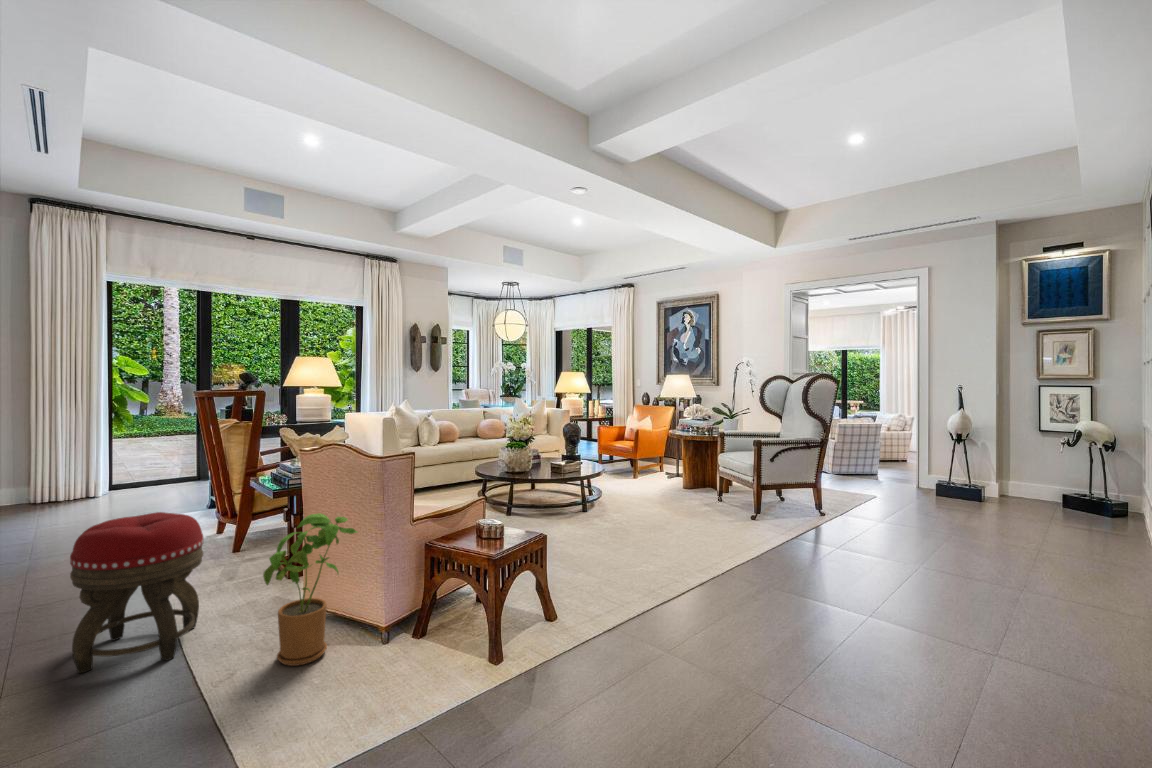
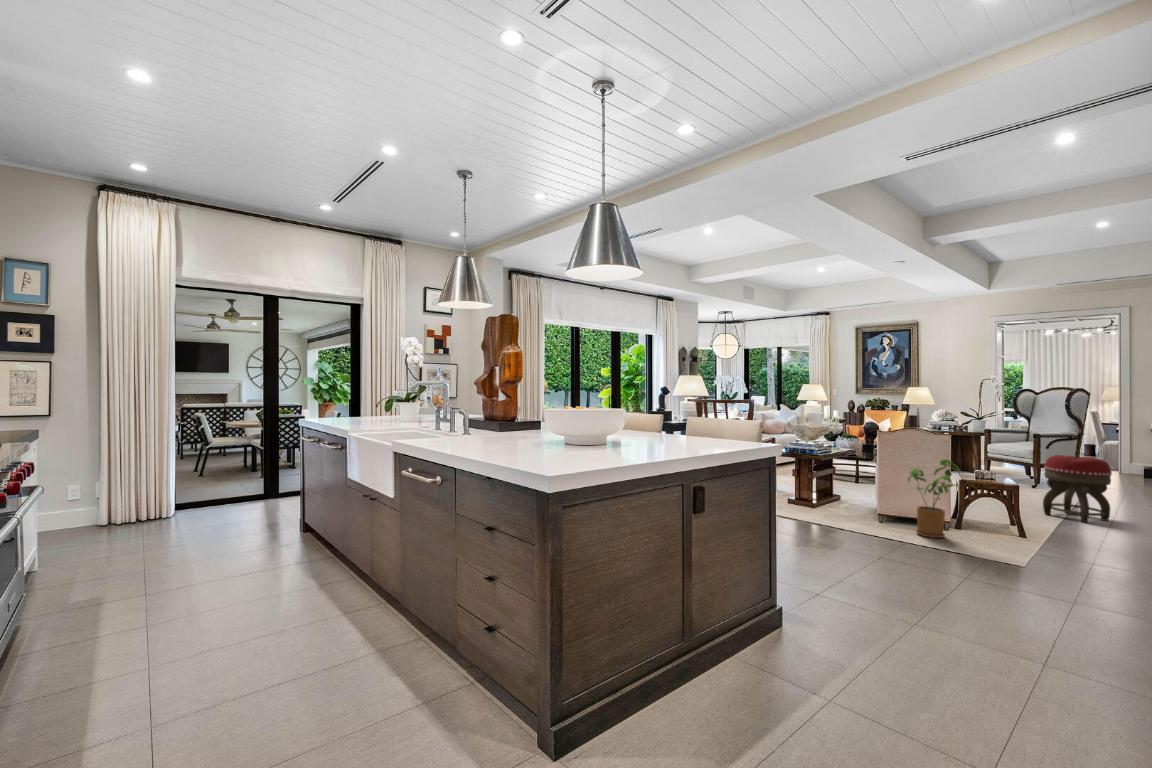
footstool: present [70,512,203,673] -> present [1043,455,1112,523]

